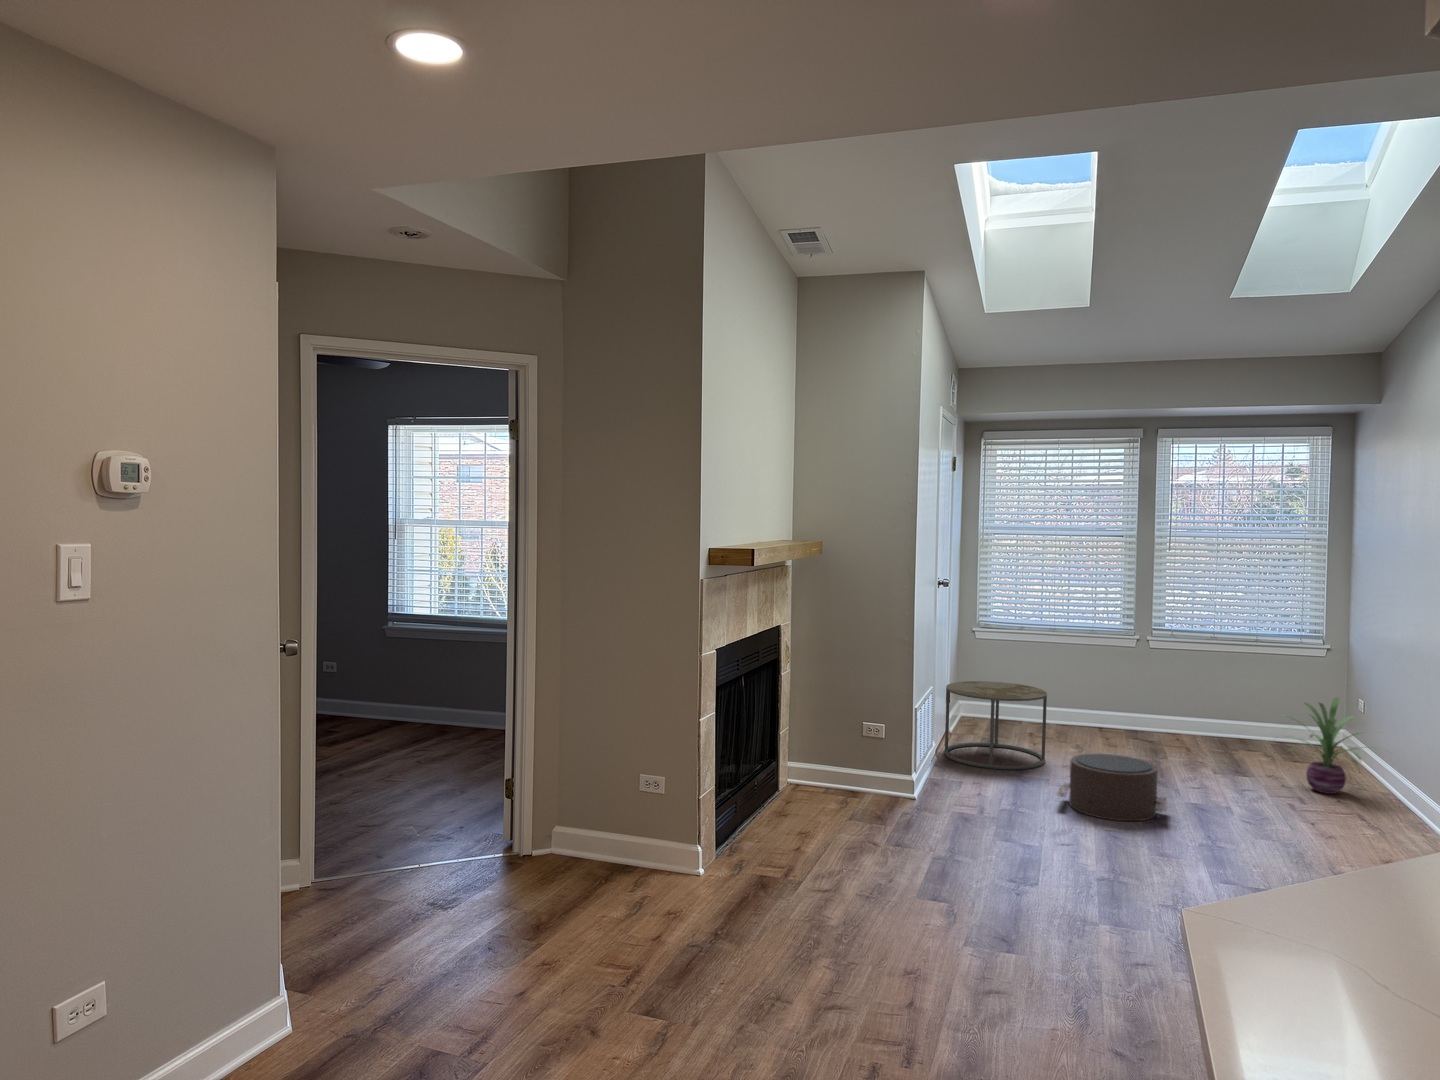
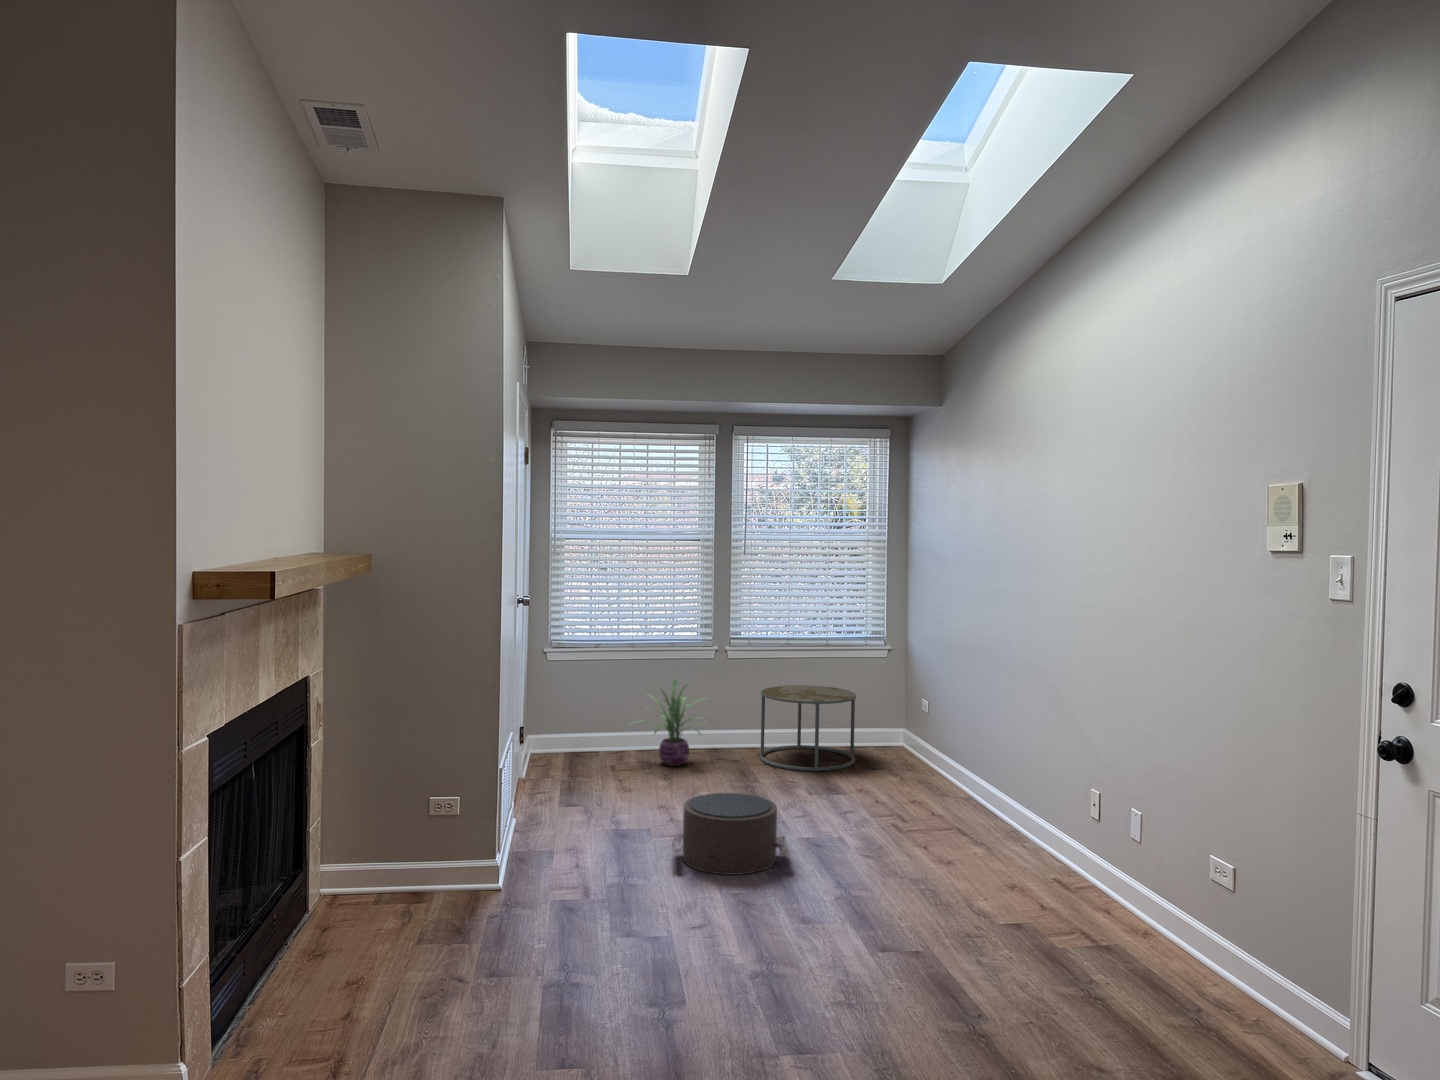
side table: present [944,681,1047,770] -> present [760,685,856,771]
decorative plant: present [1287,698,1361,794] -> present [642,679,703,766]

